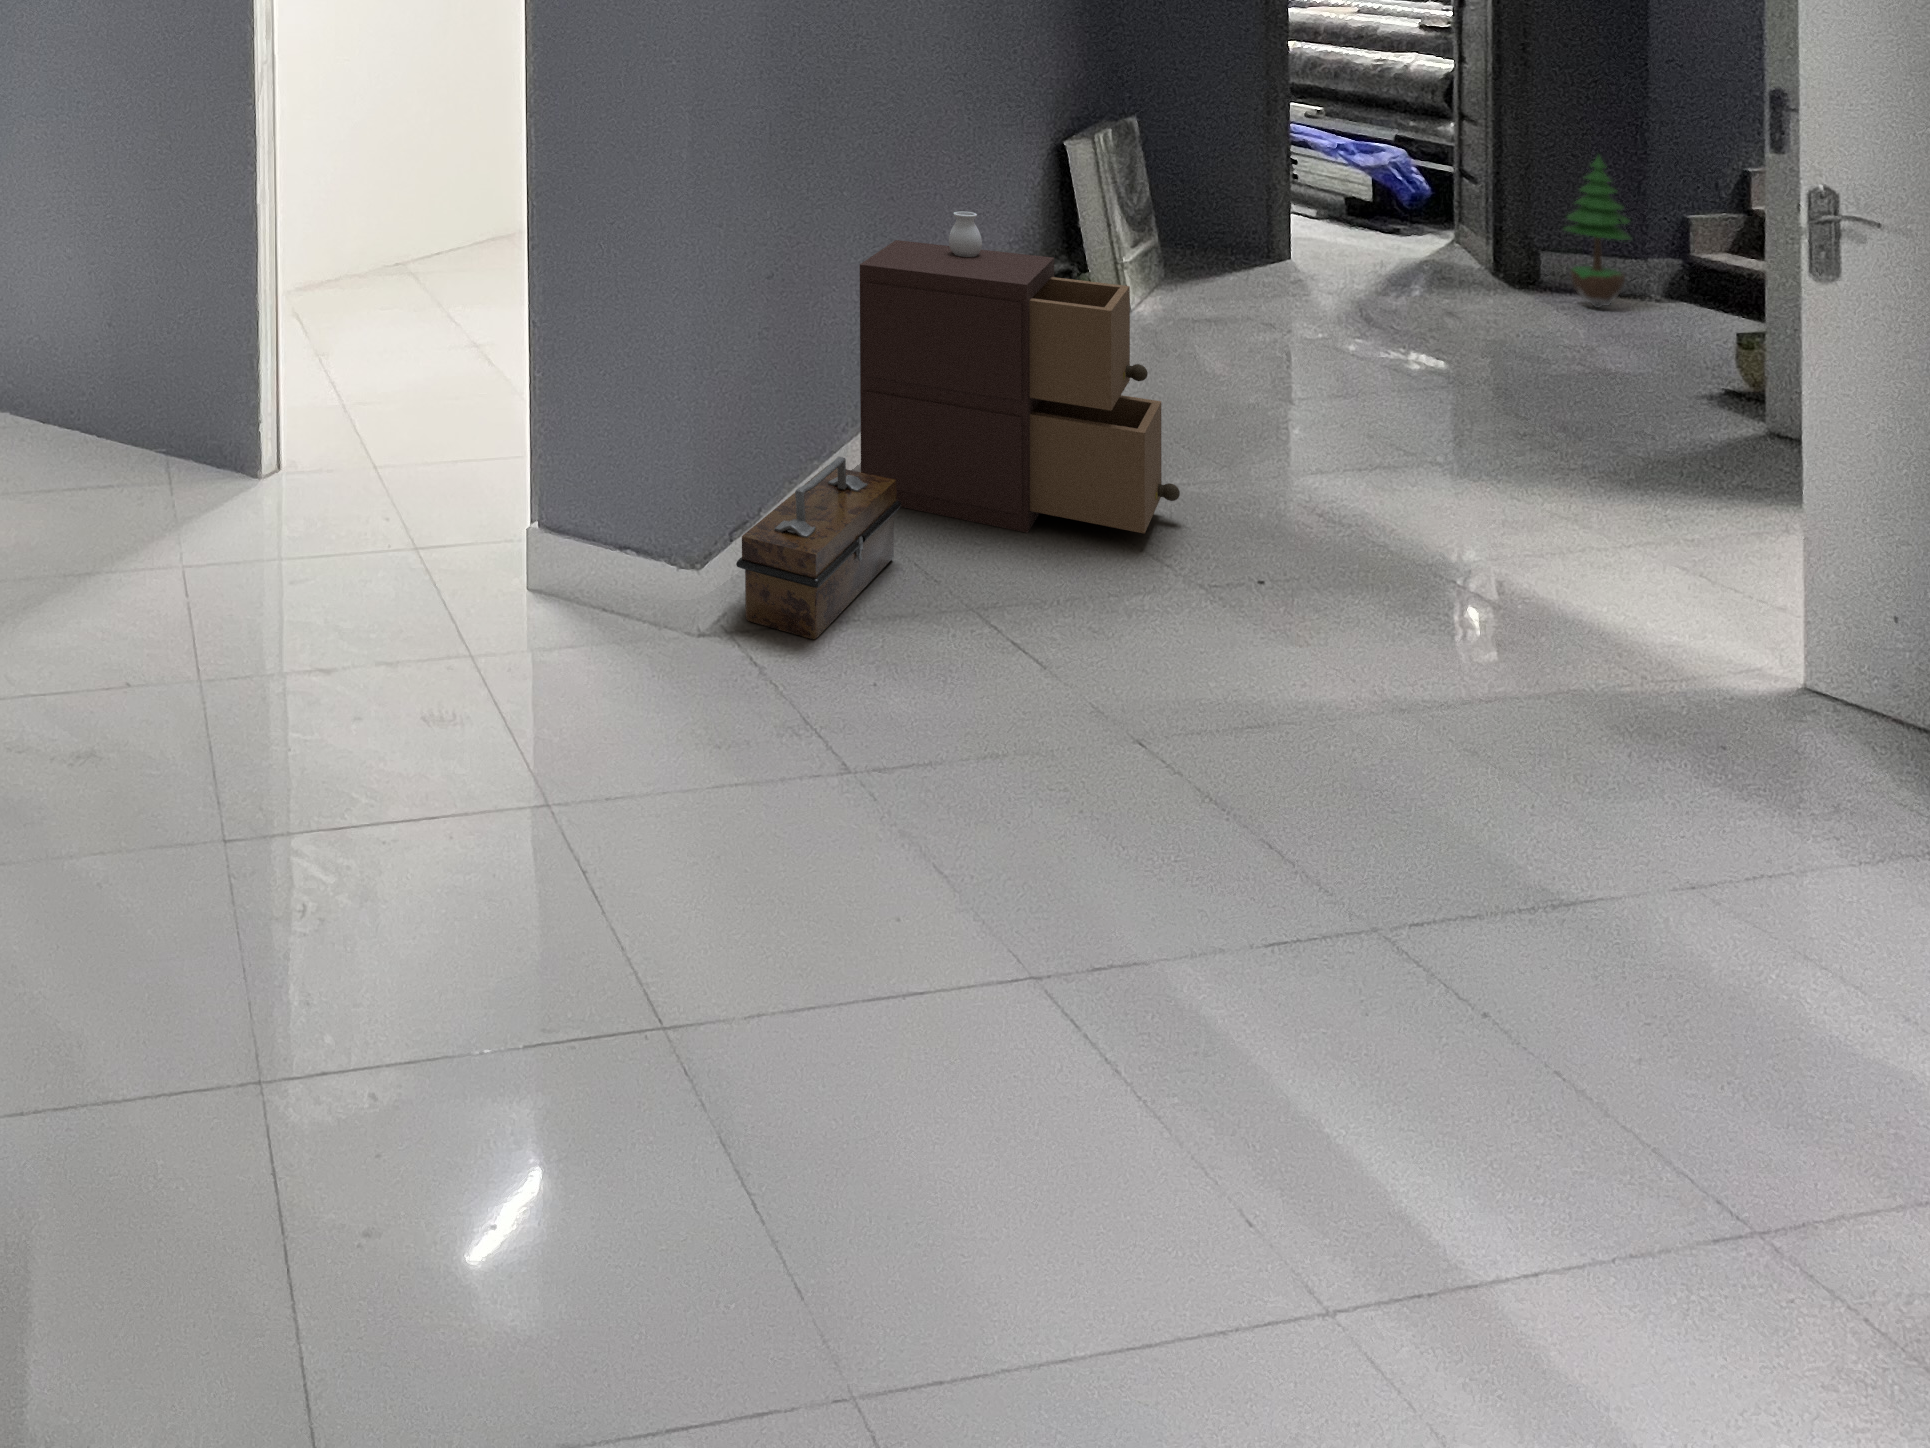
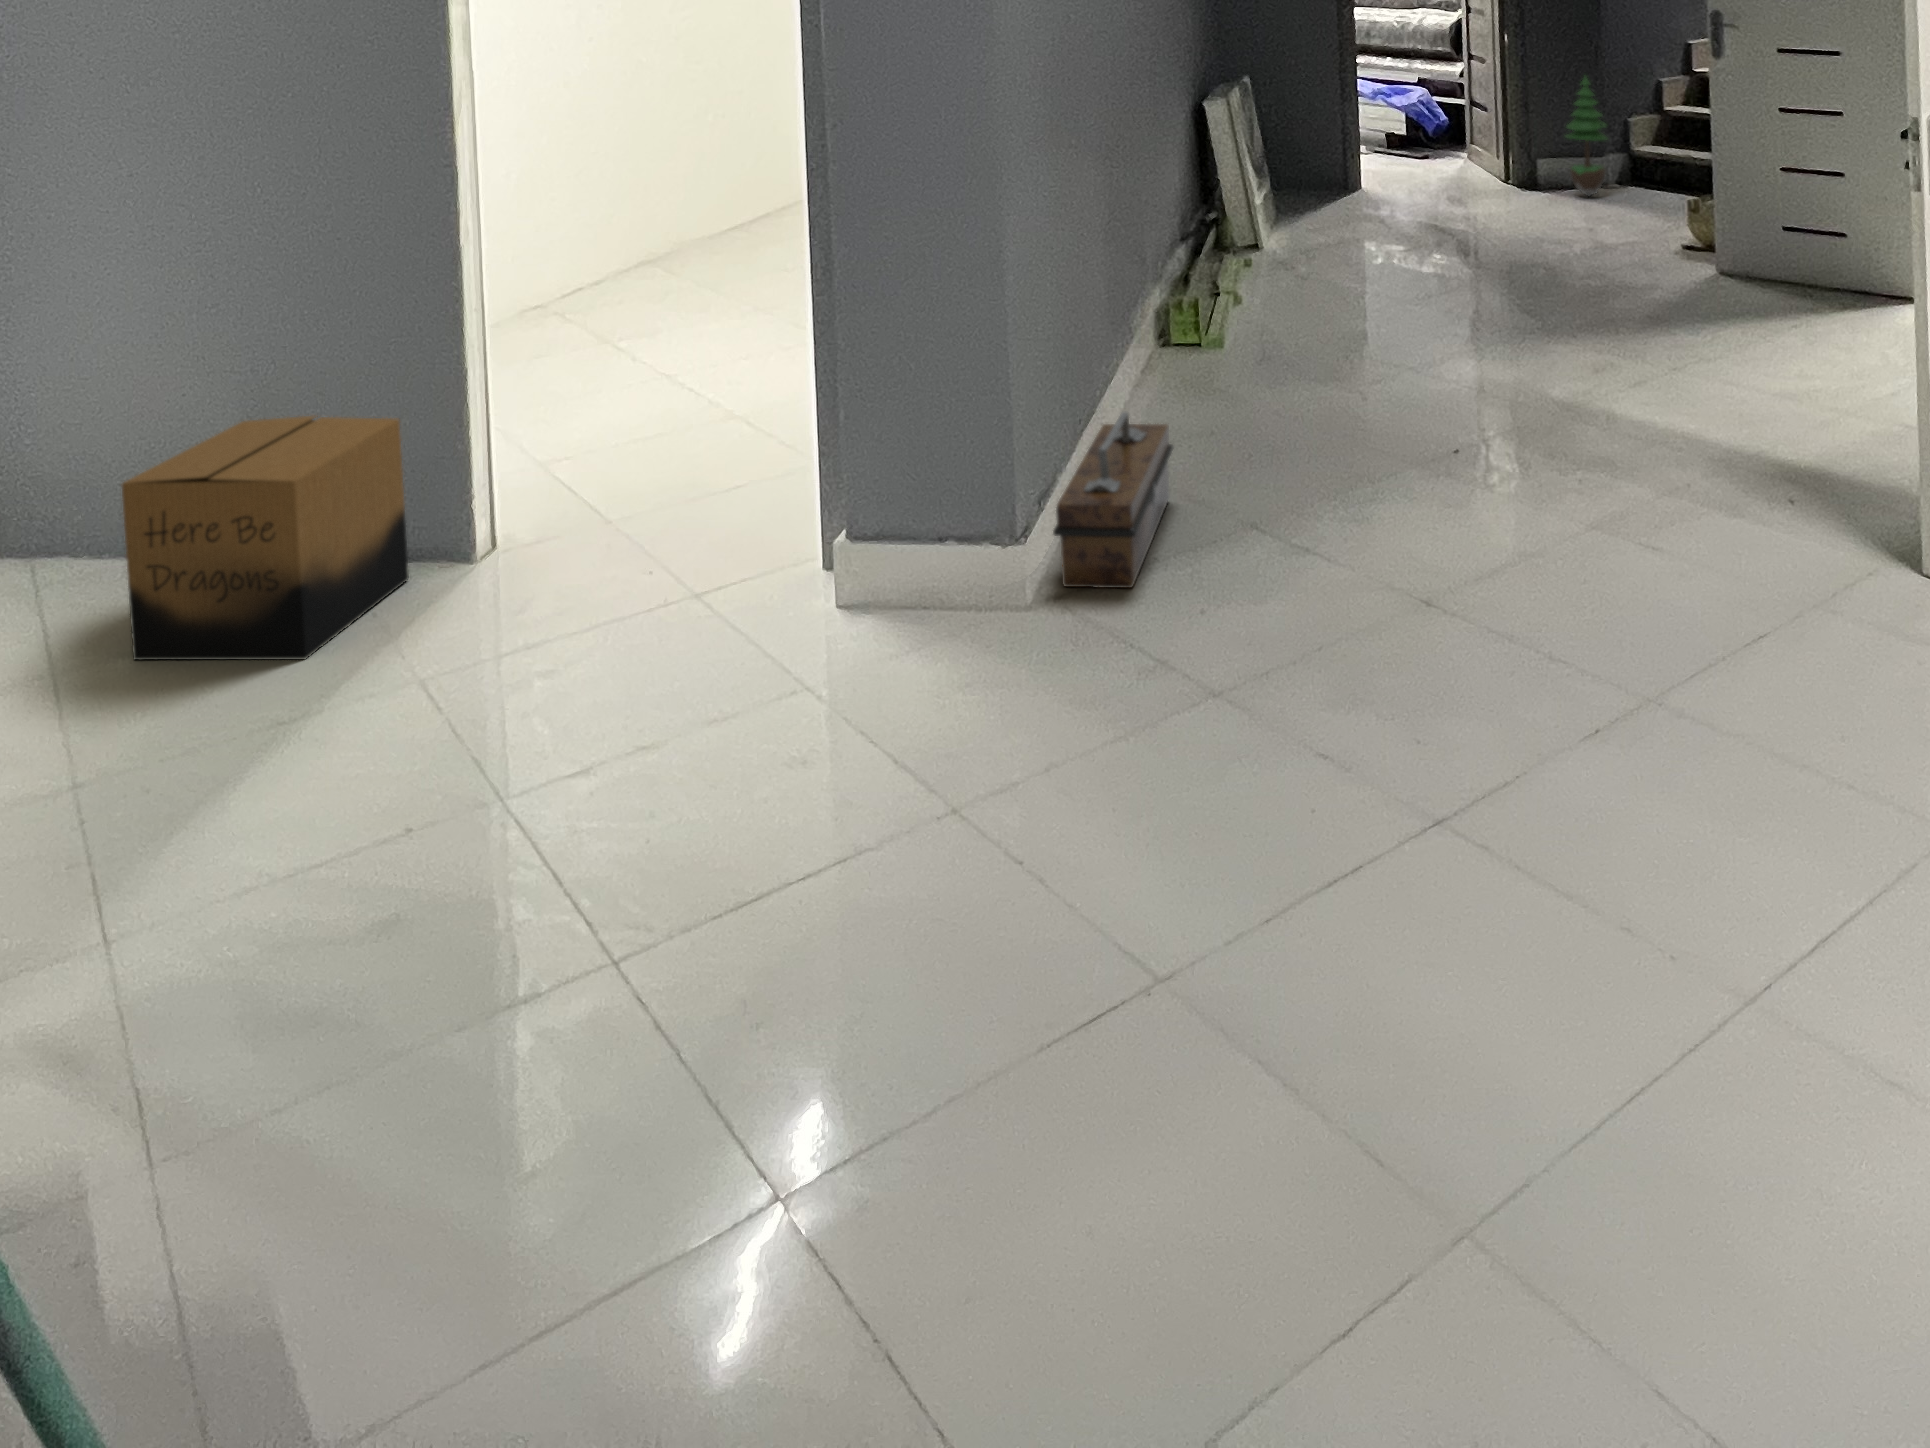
storage cabinet: present [860,211,1180,533] -> none [1109,167,1380,453]
cardboard box: none [13,321,214,523] -> present [122,416,409,660]

